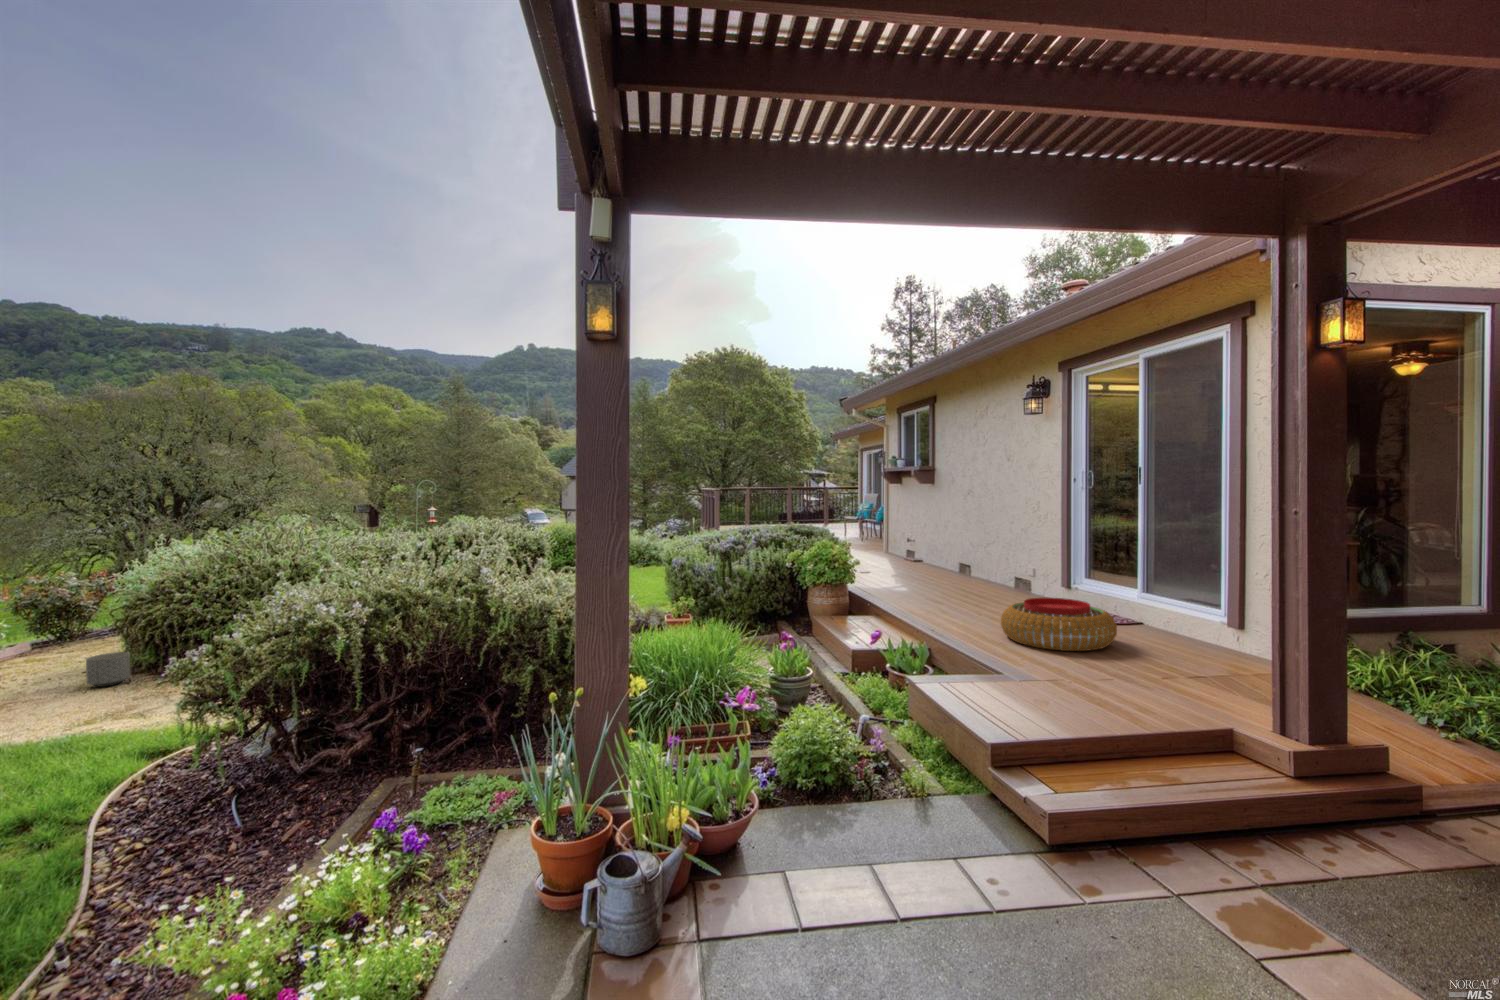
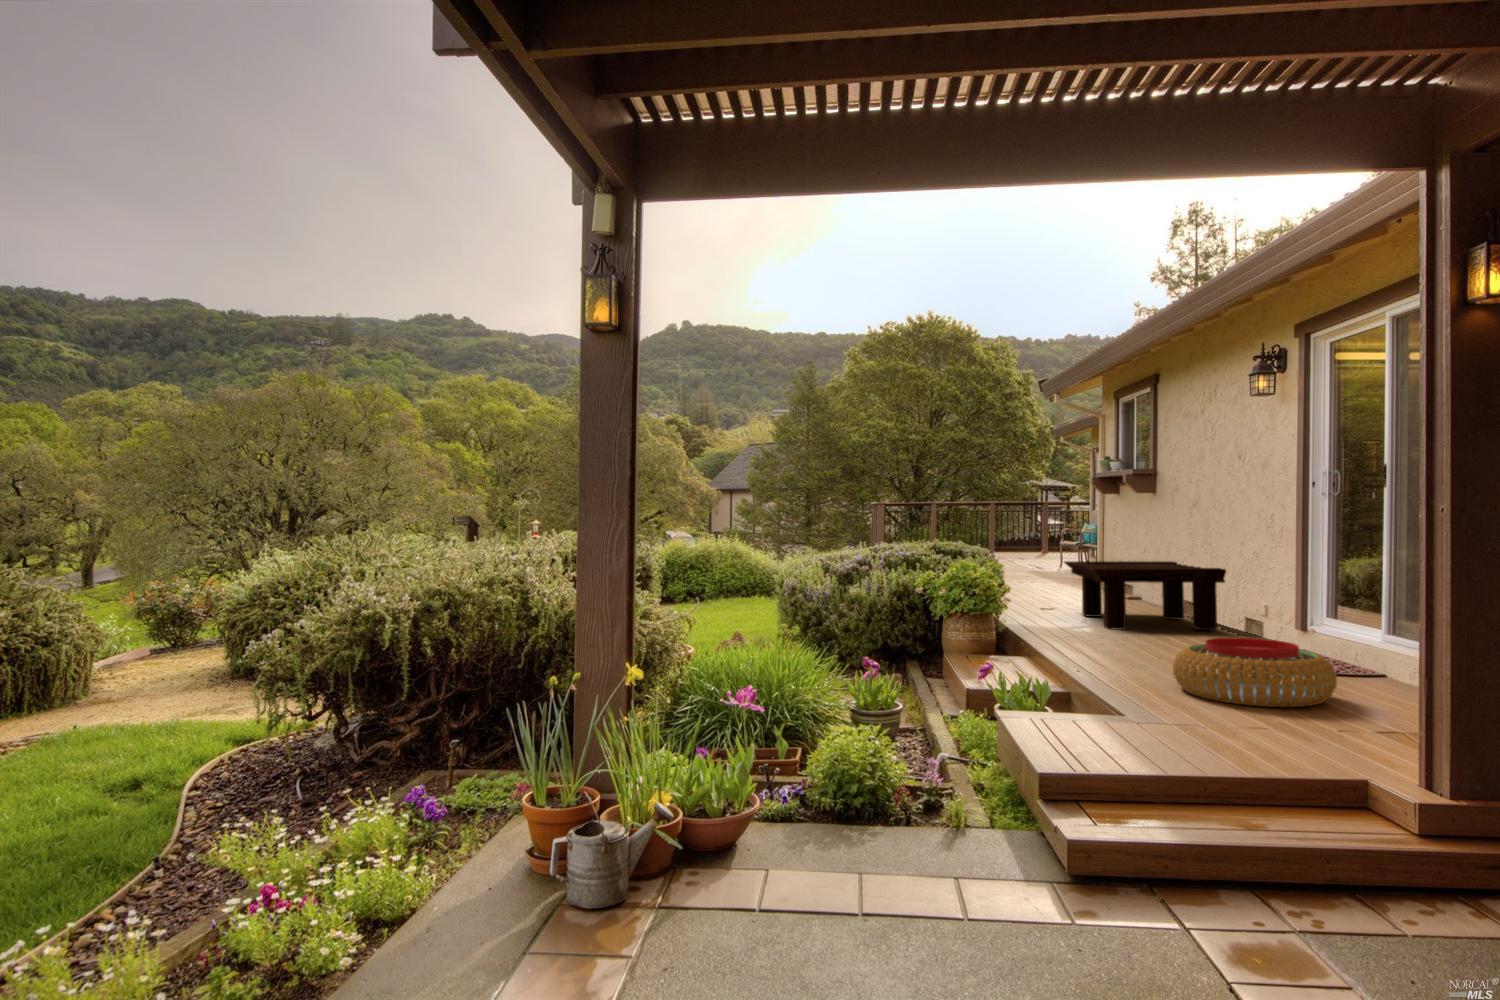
coffee table: none [872,533,1001,586] -> present [1065,561,1226,630]
planter: present [86,652,130,687] -> none [195,657,232,690]

